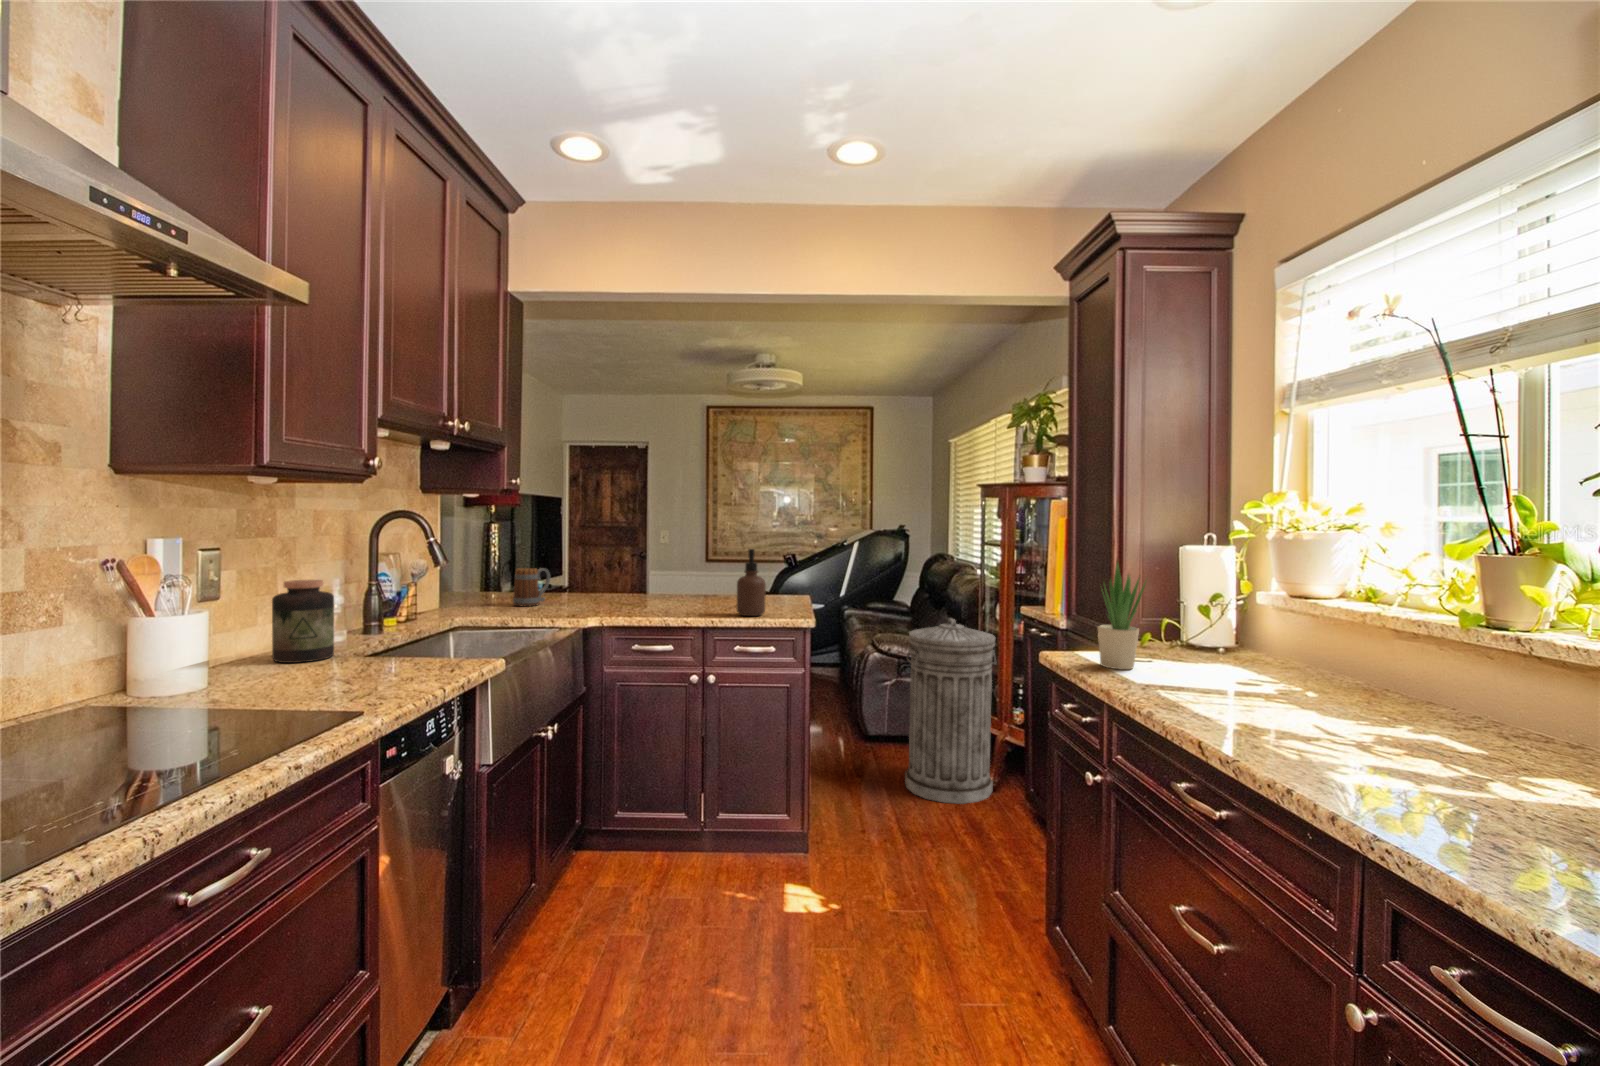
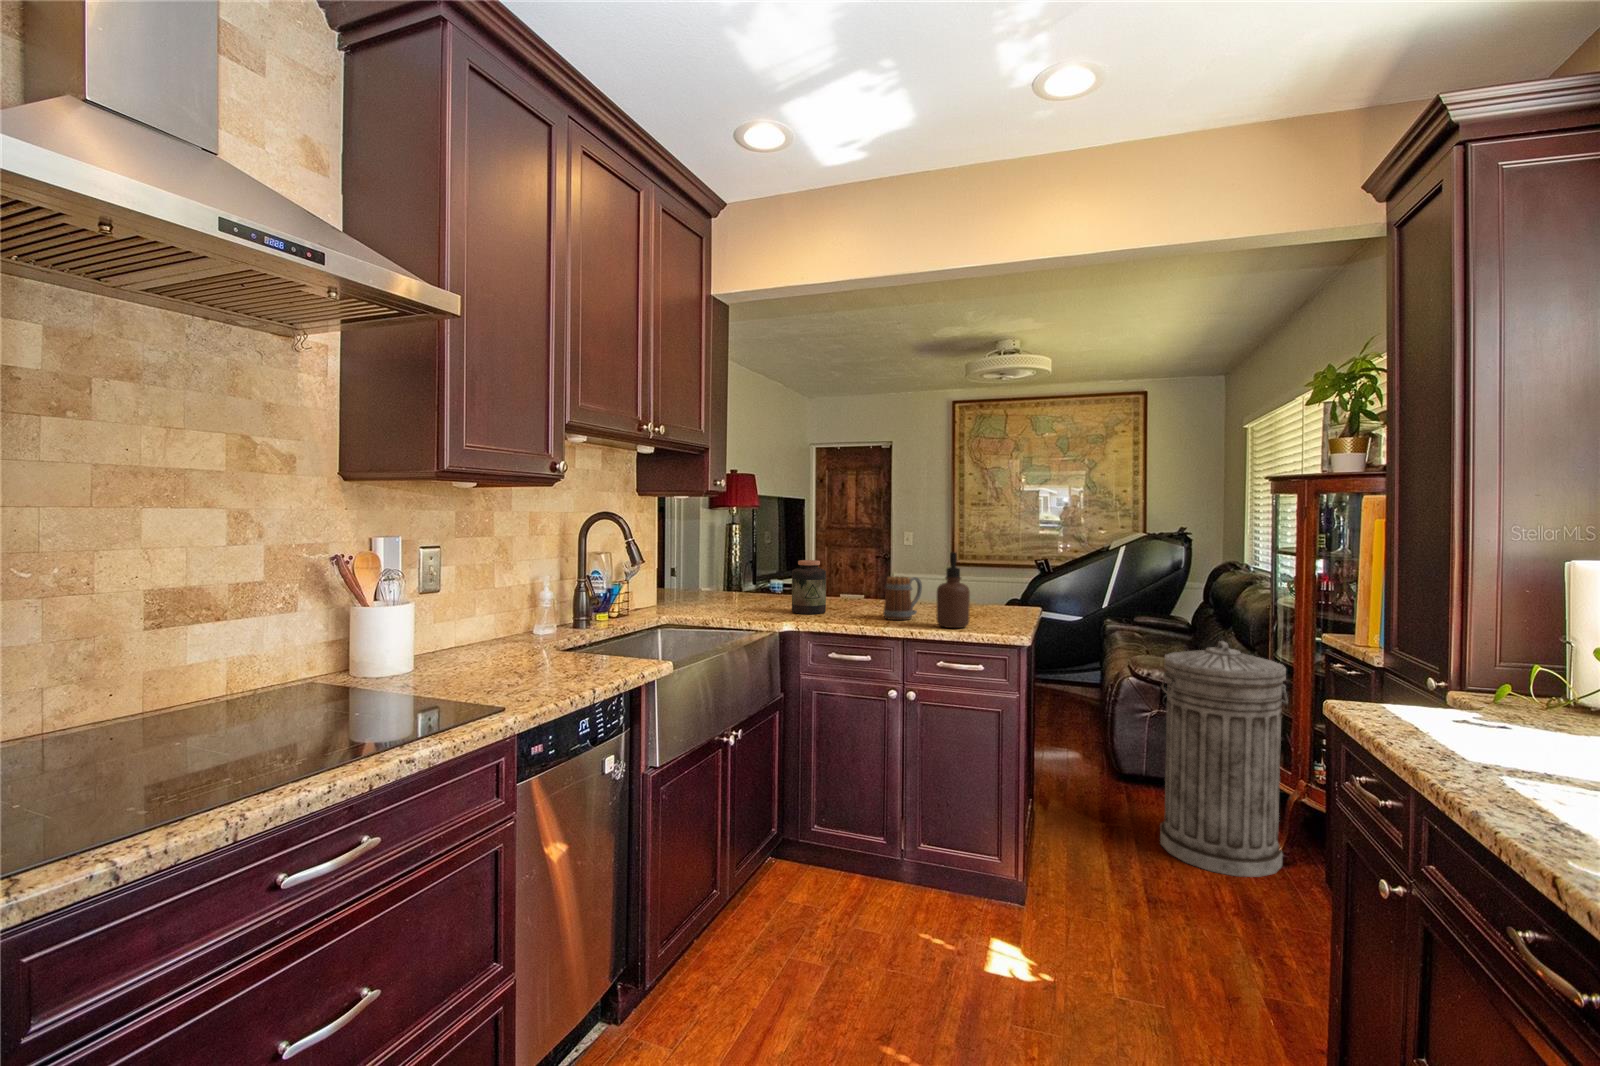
potted plant: present [1098,560,1146,669] -> none [1413,570,1507,738]
mug: present [513,568,550,606] -> present [883,576,922,620]
jar: present [272,580,334,663] -> present [792,560,826,614]

